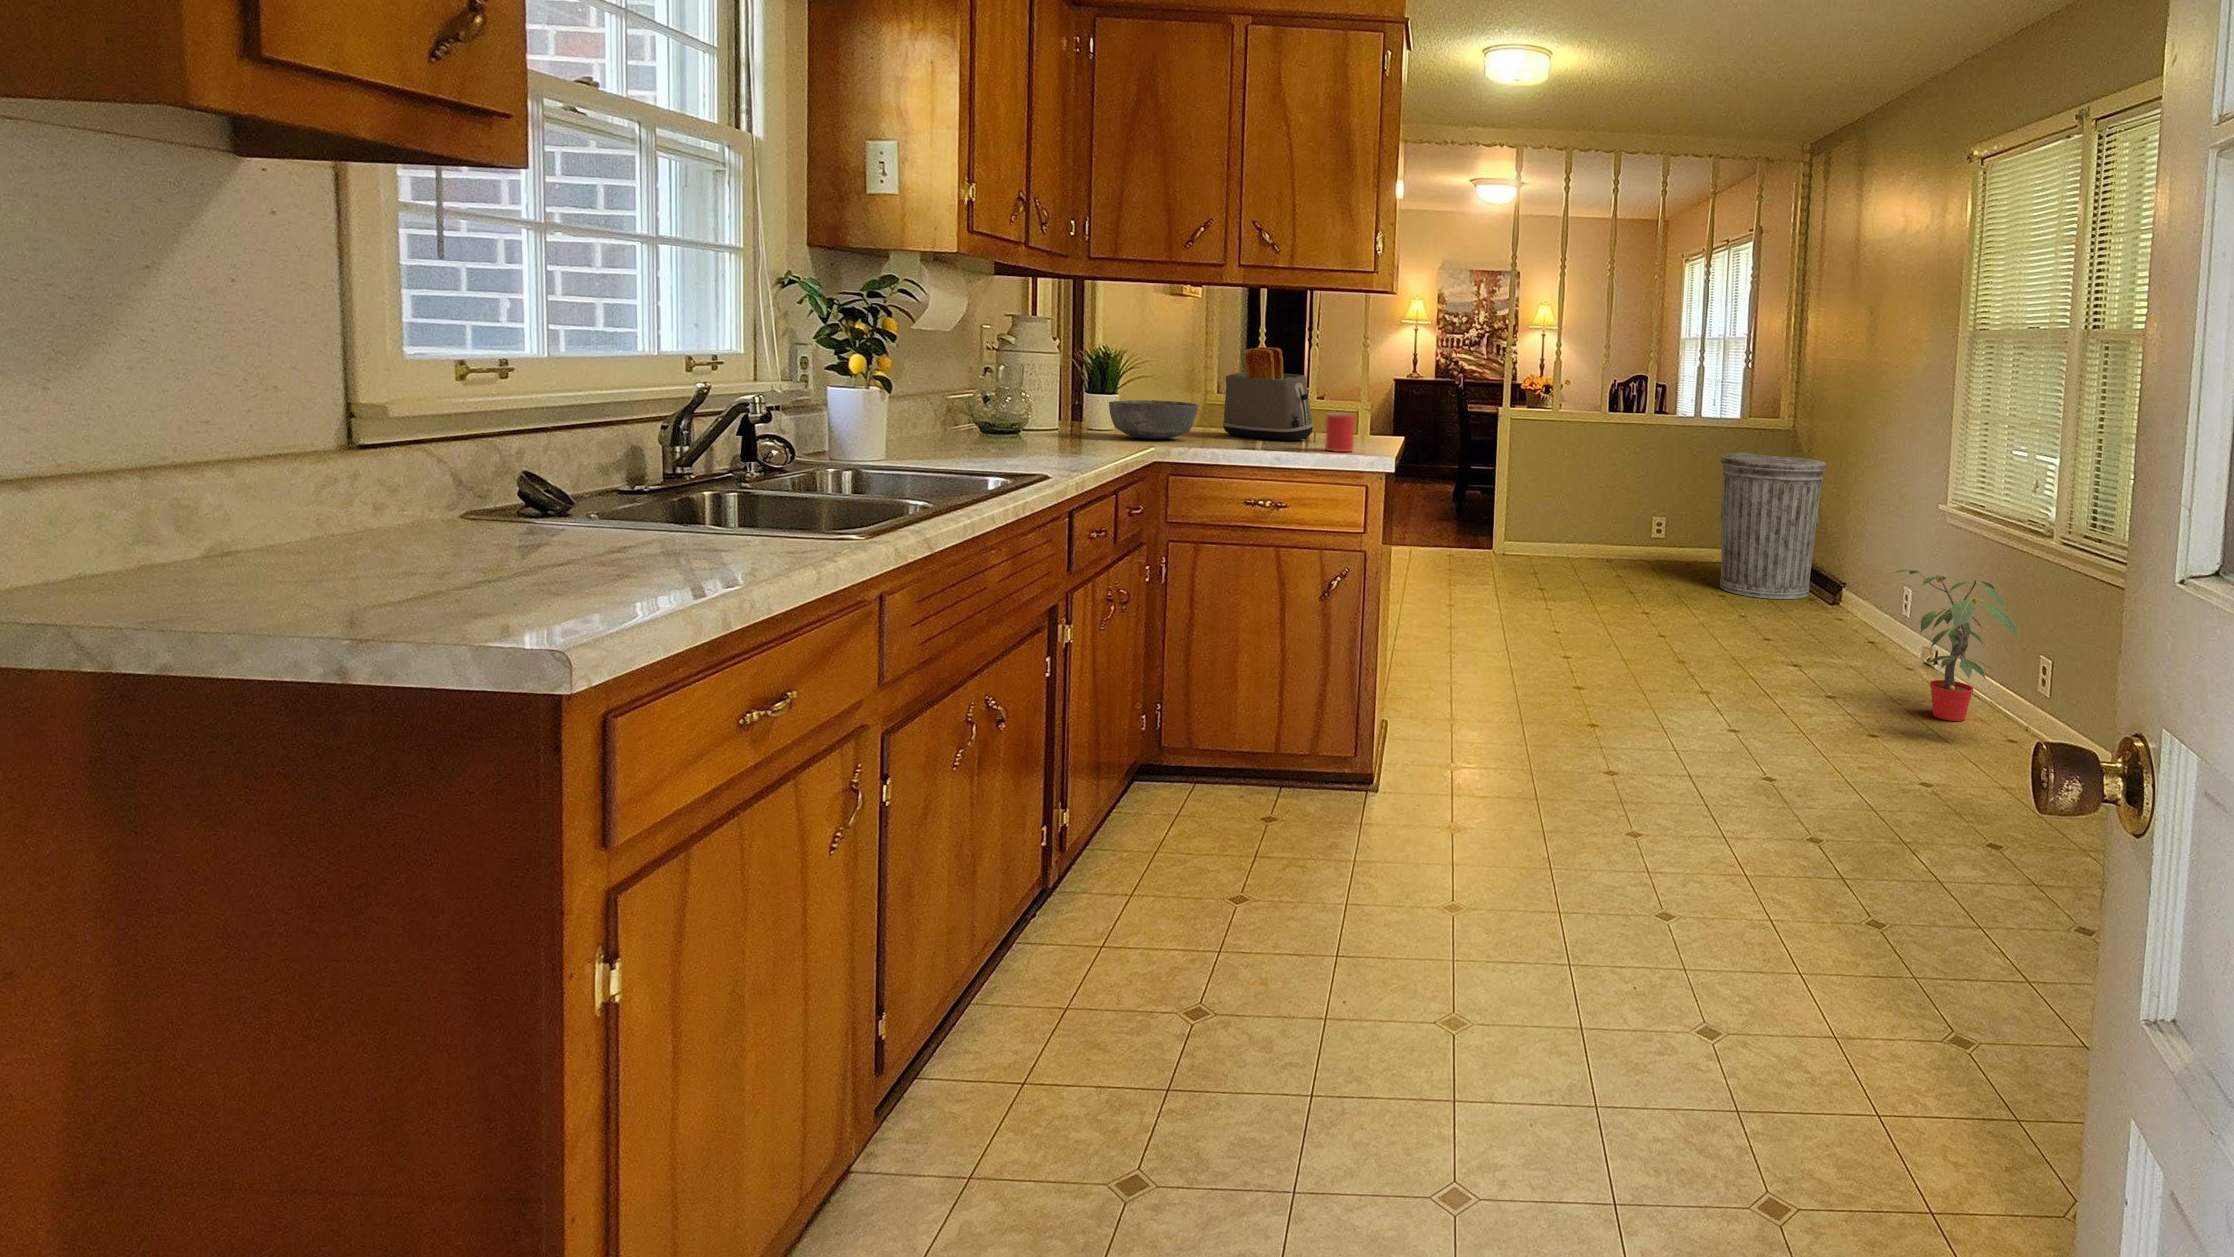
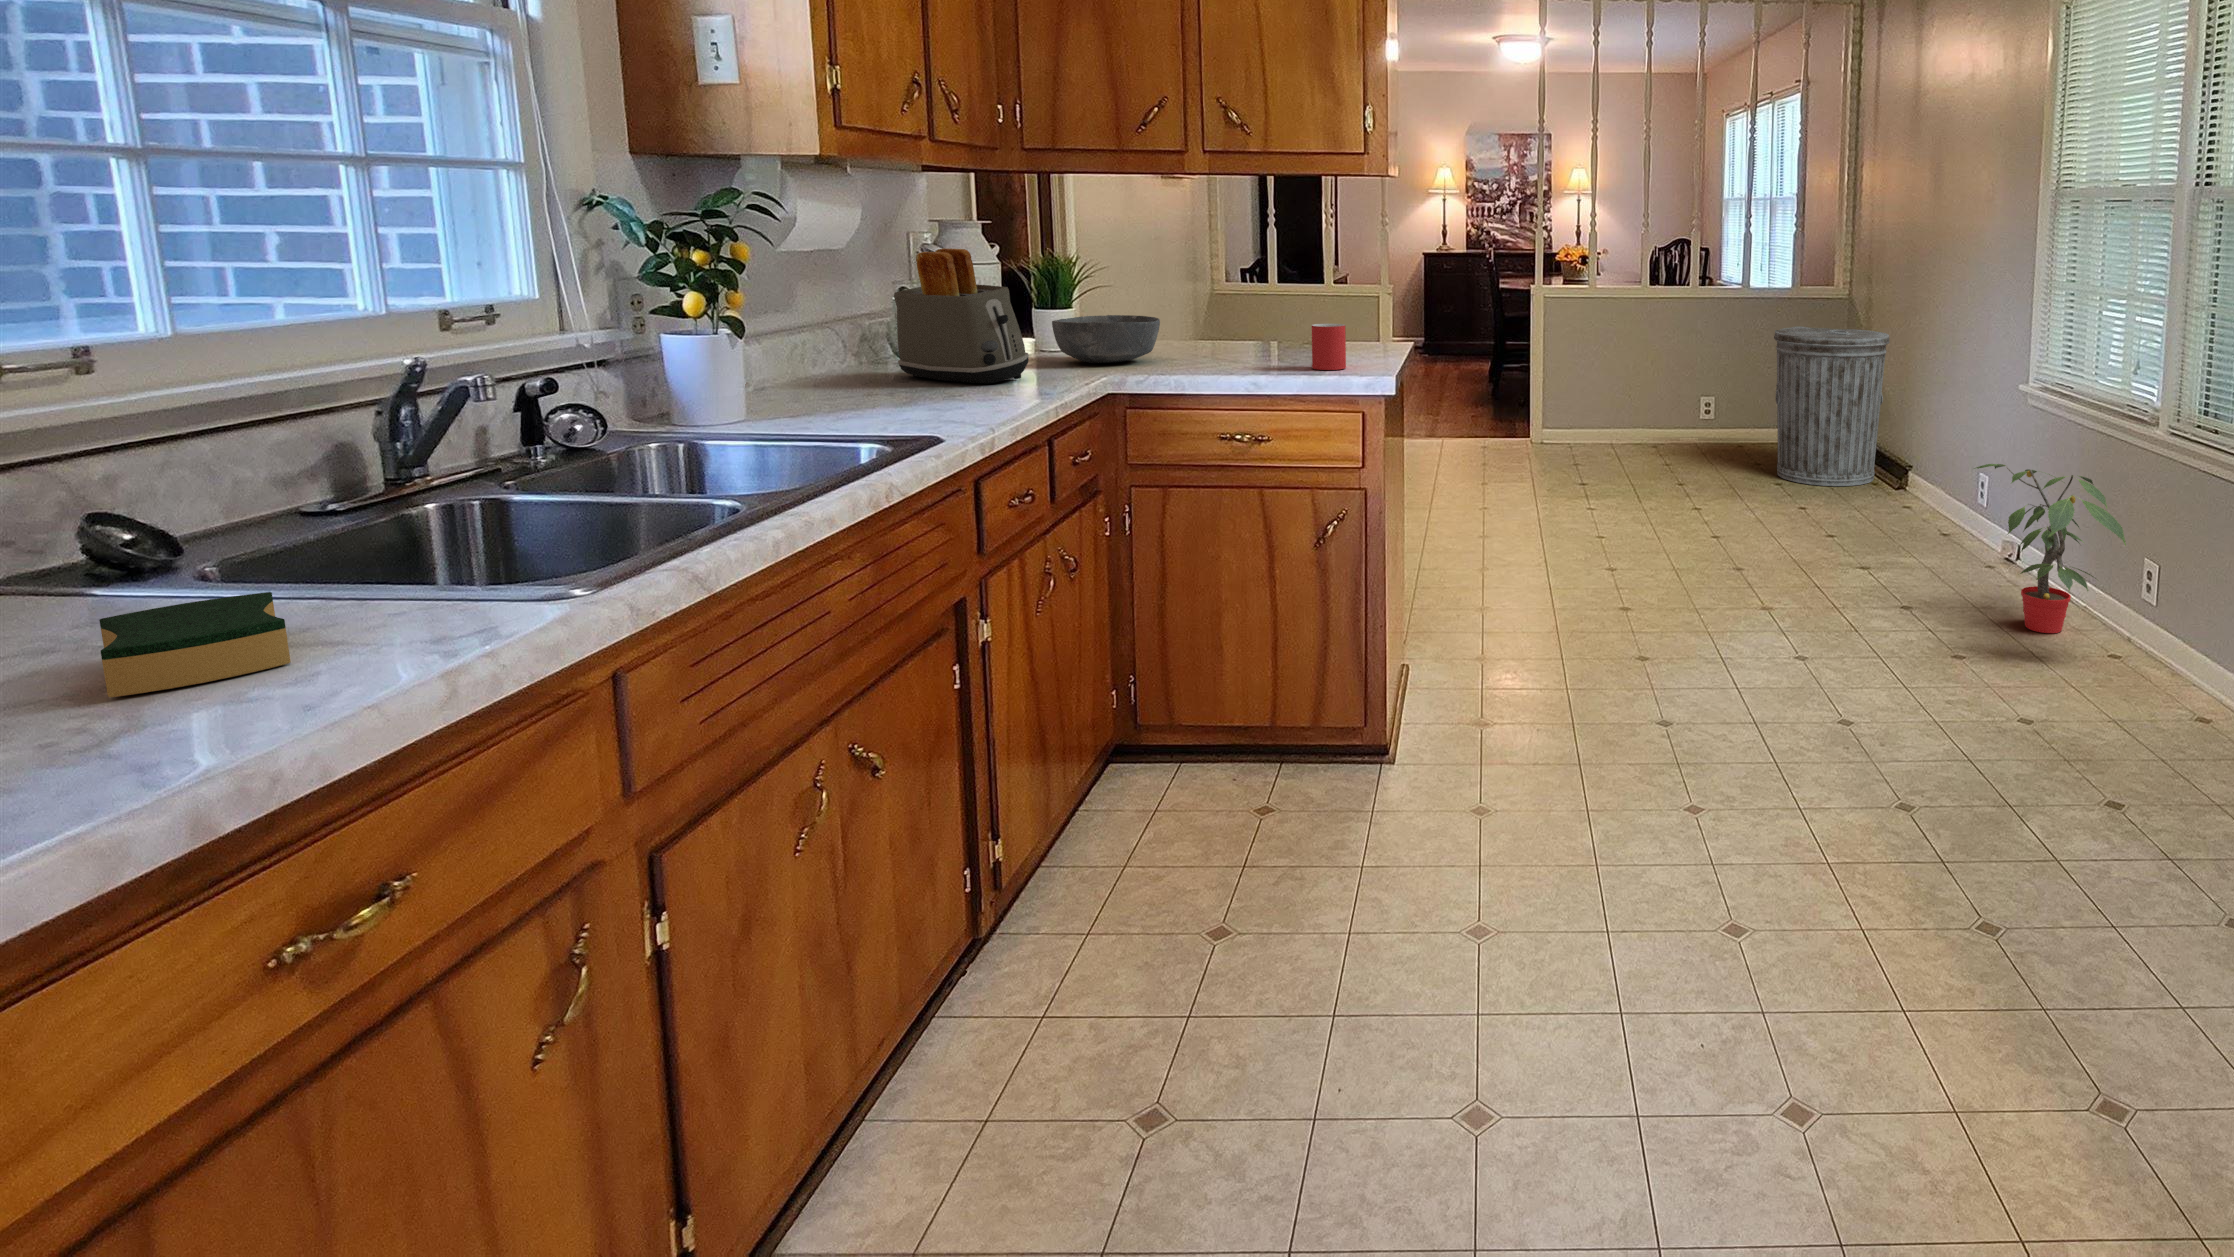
toaster: present [1223,347,1313,440] -> present [894,248,1029,383]
sponge: none [596,516,715,565] -> present [99,592,290,697]

